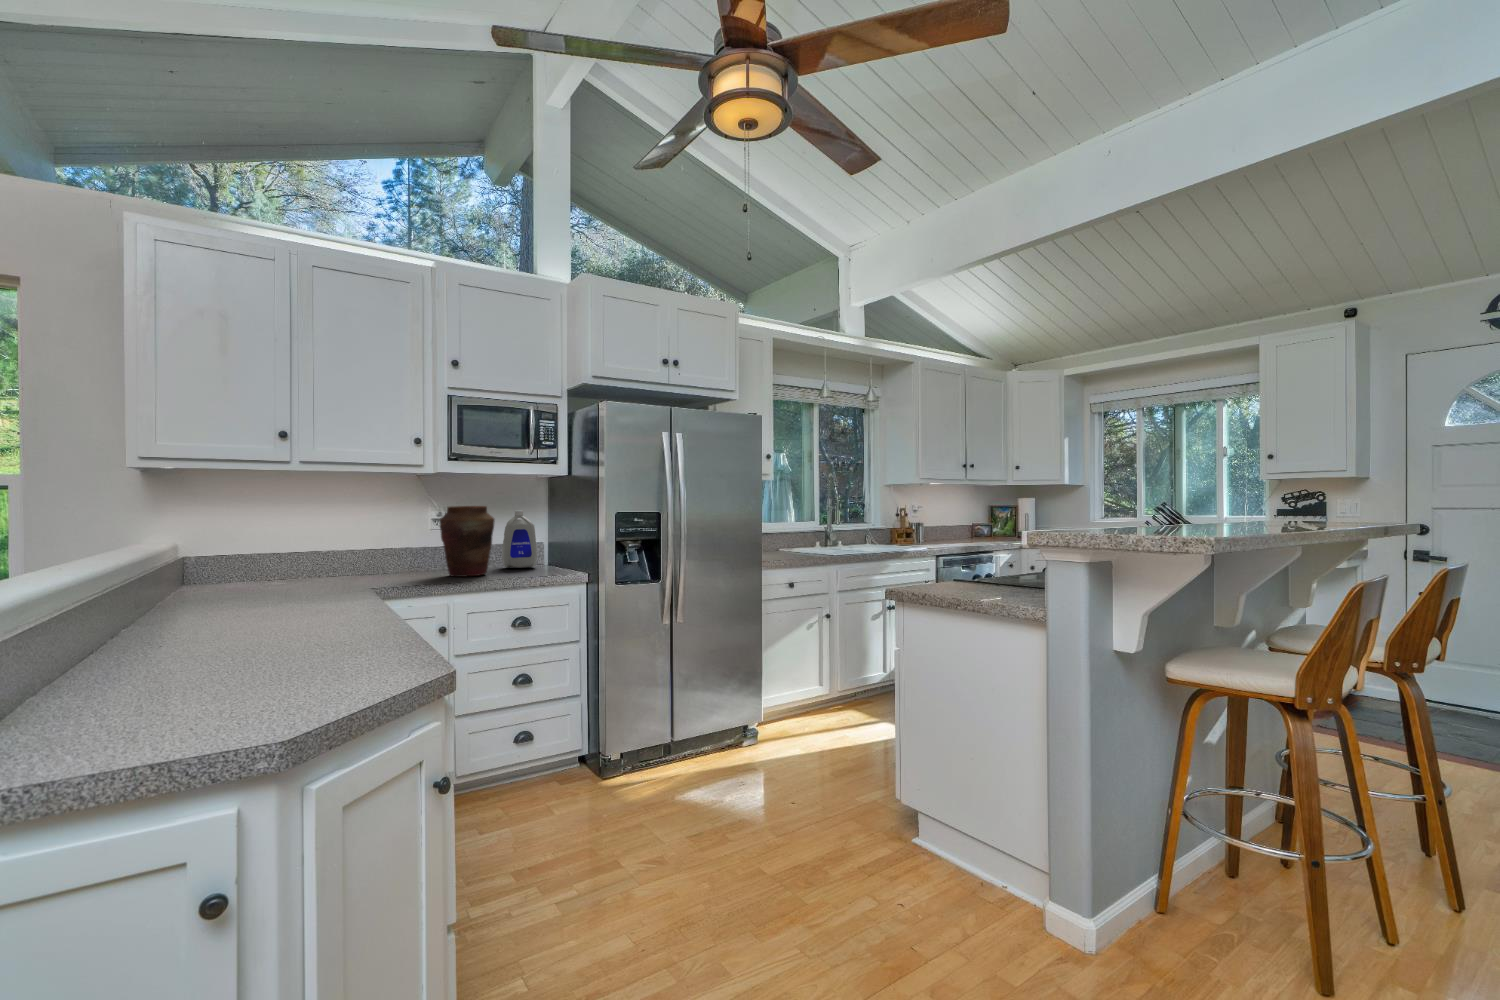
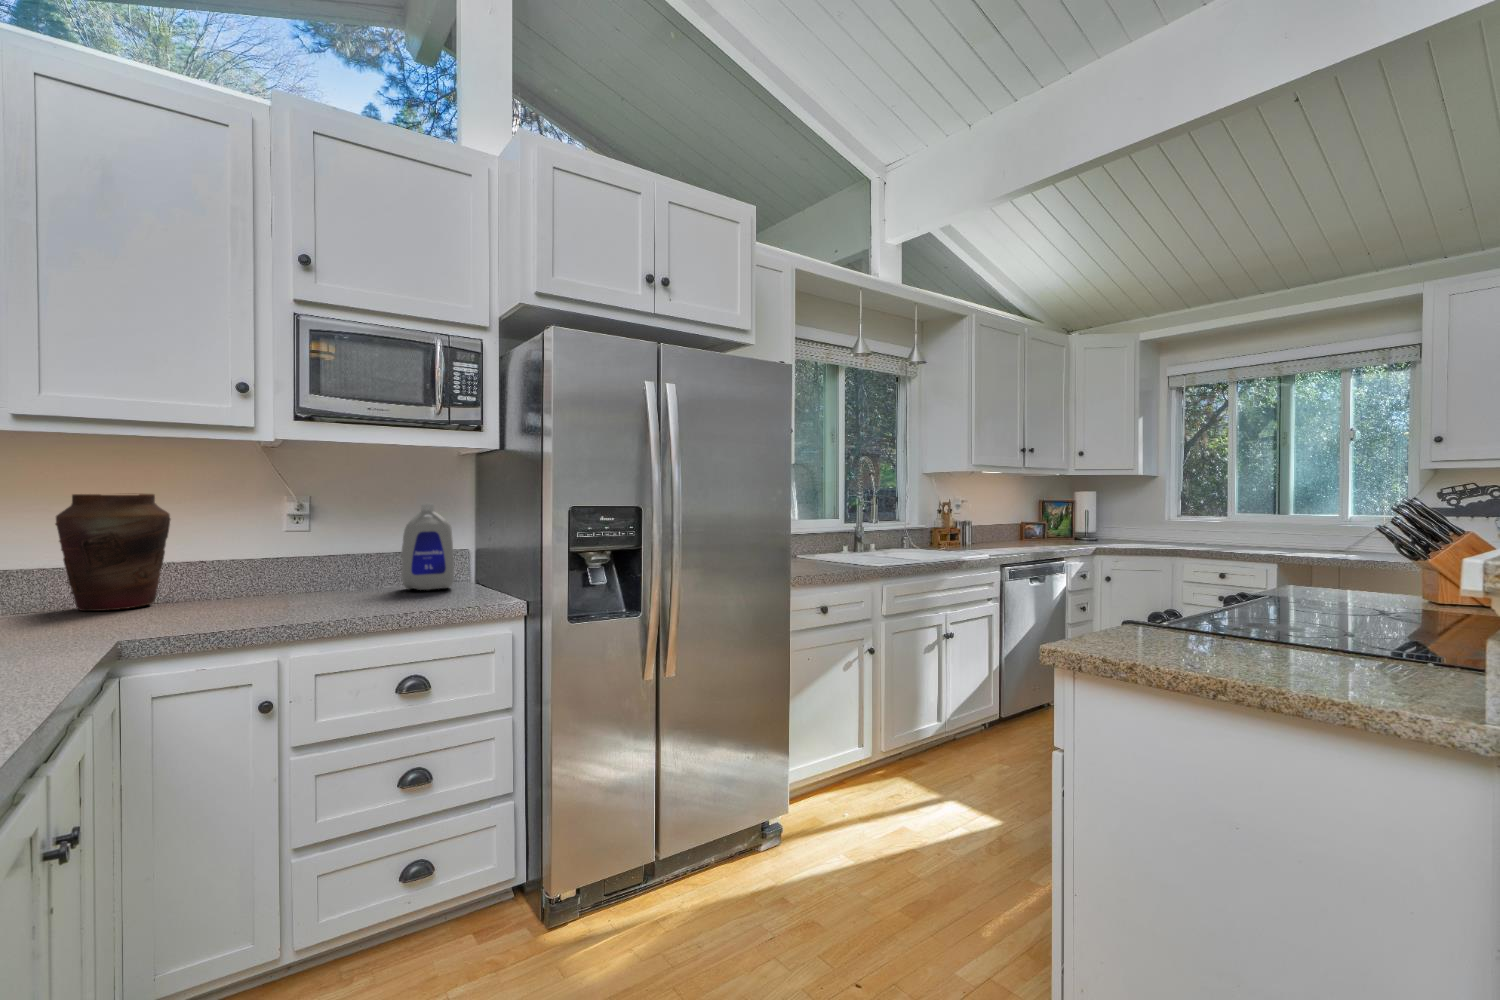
vase: present [439,506,495,577] -> present [55,494,170,611]

